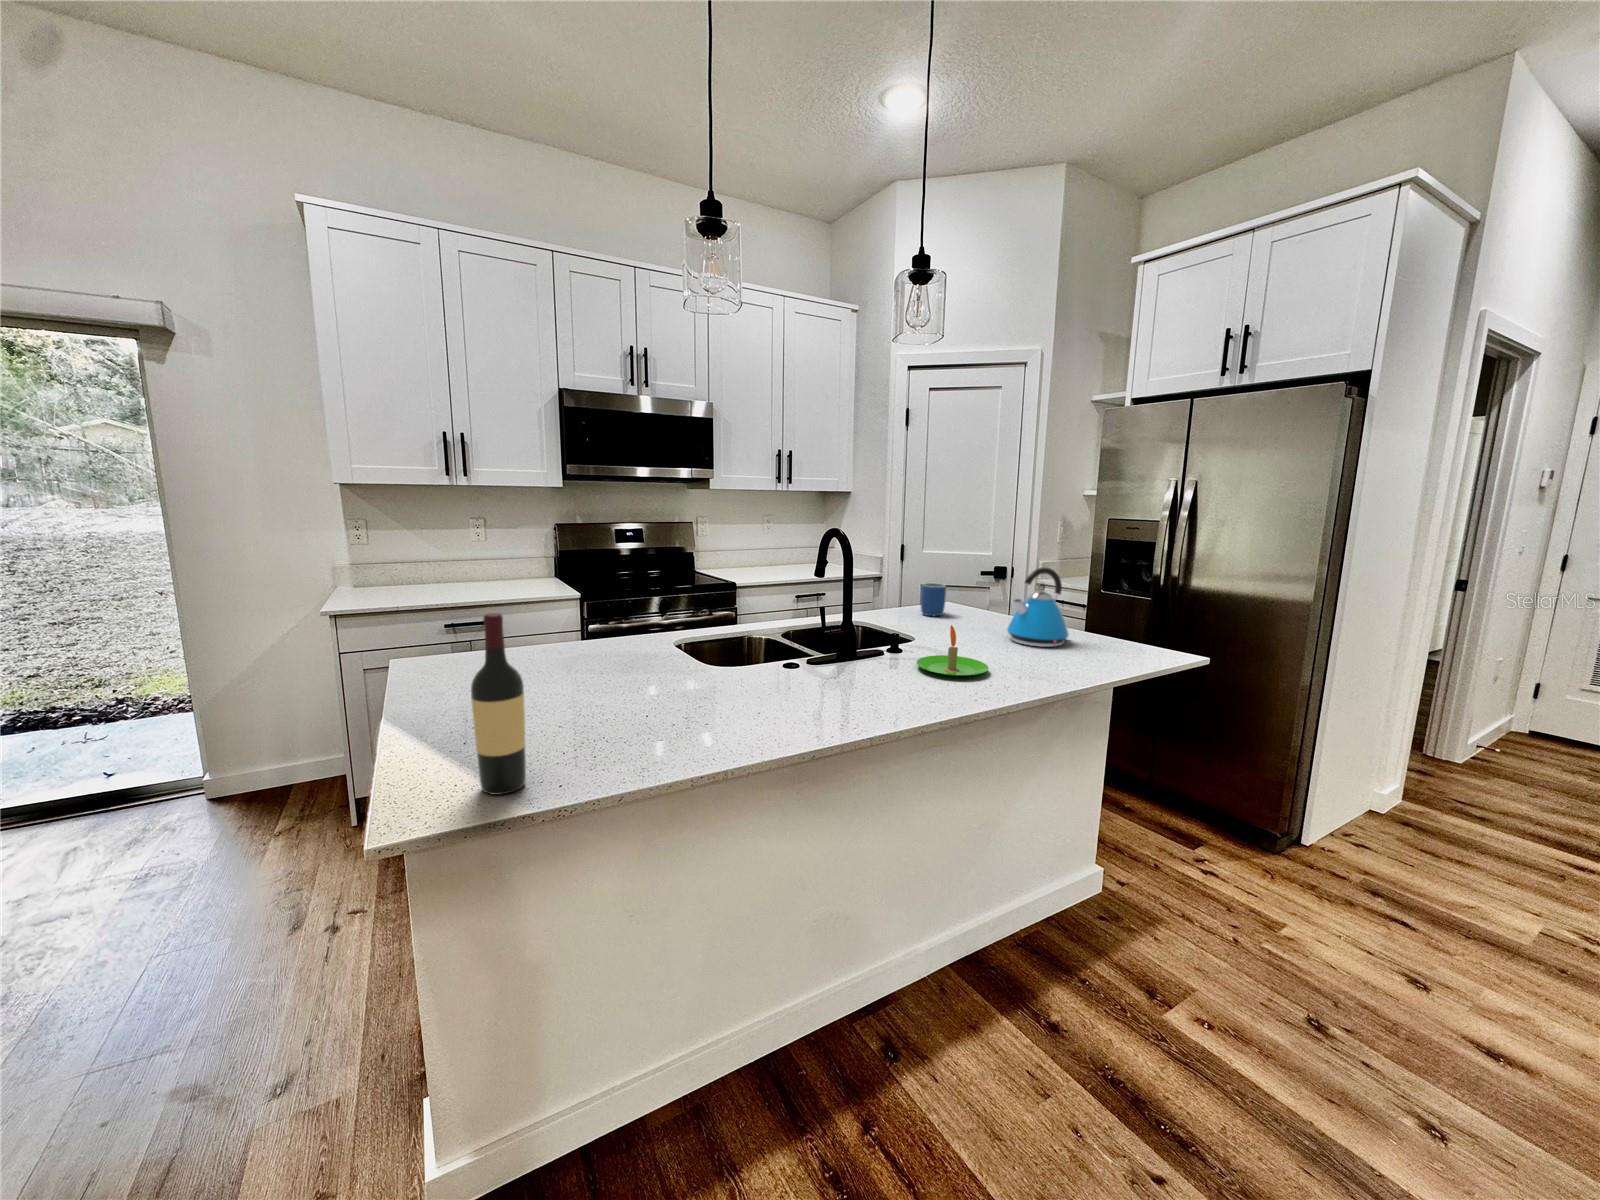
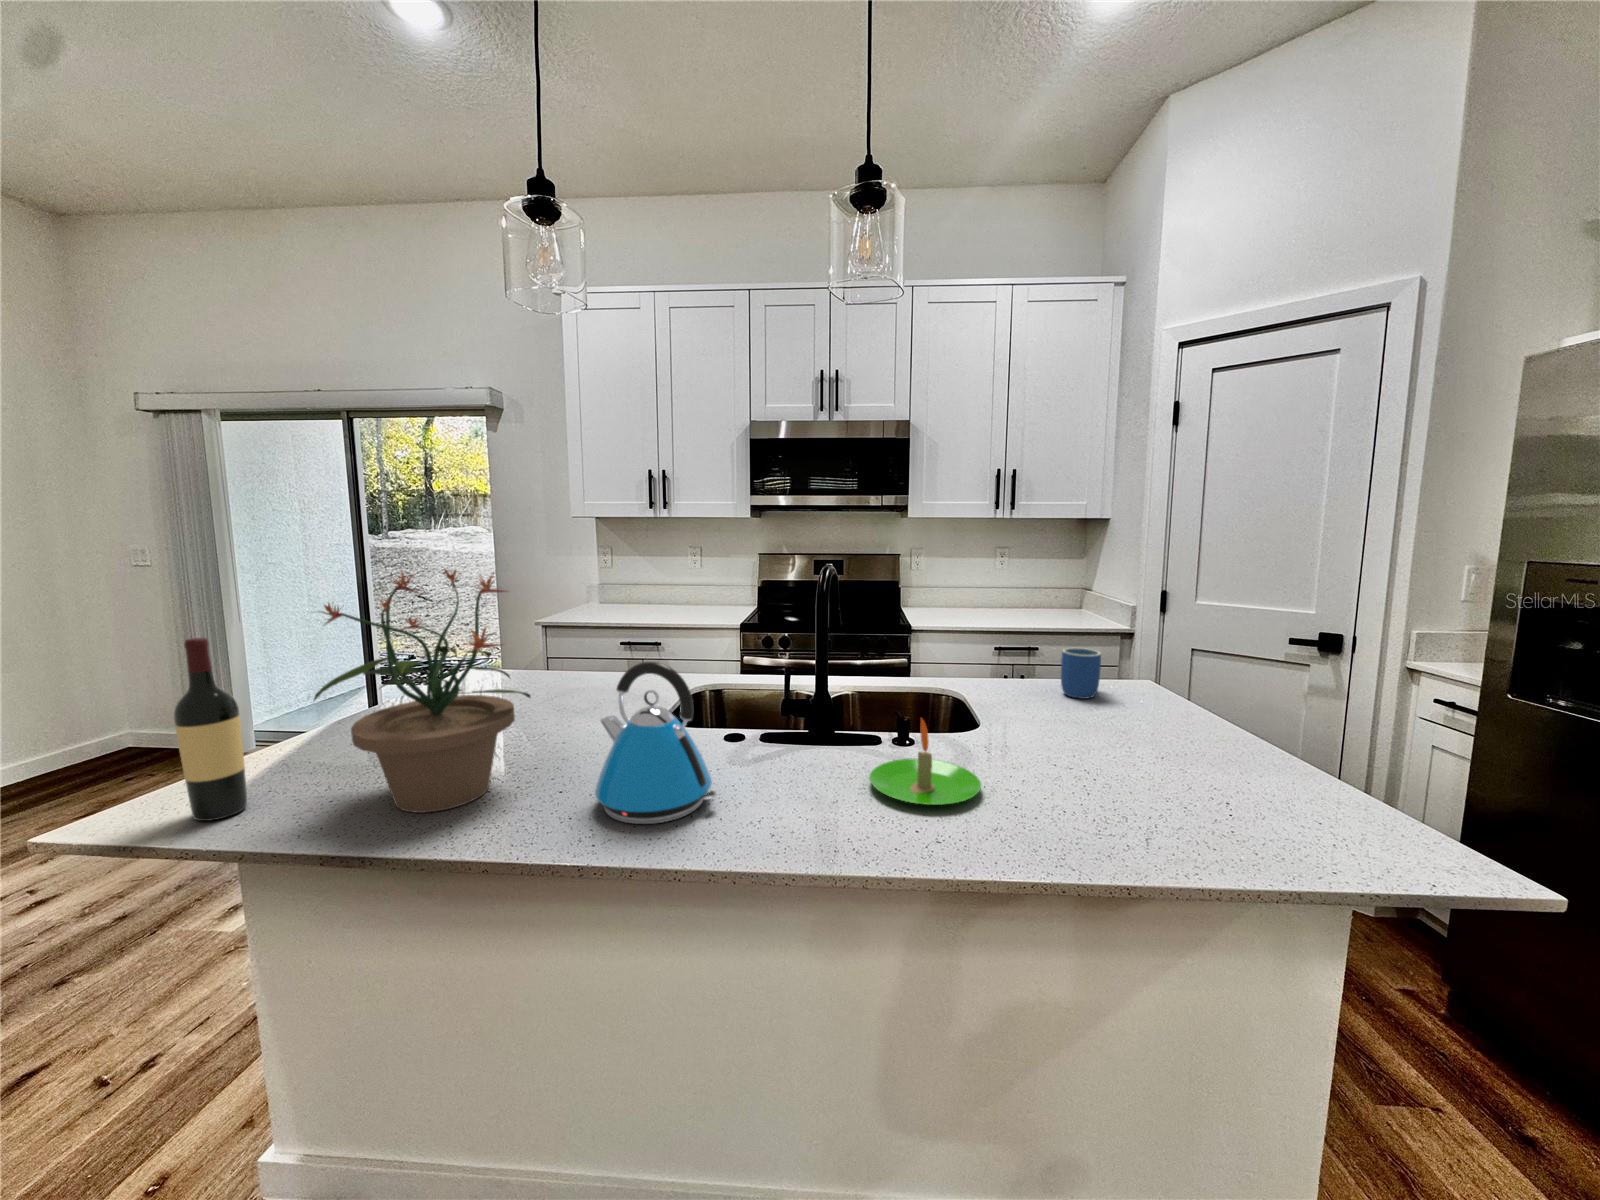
potted plant: none [567,537,755,748] -> present [314,569,531,813]
kettle: present [1007,567,1069,647] -> present [595,662,716,824]

